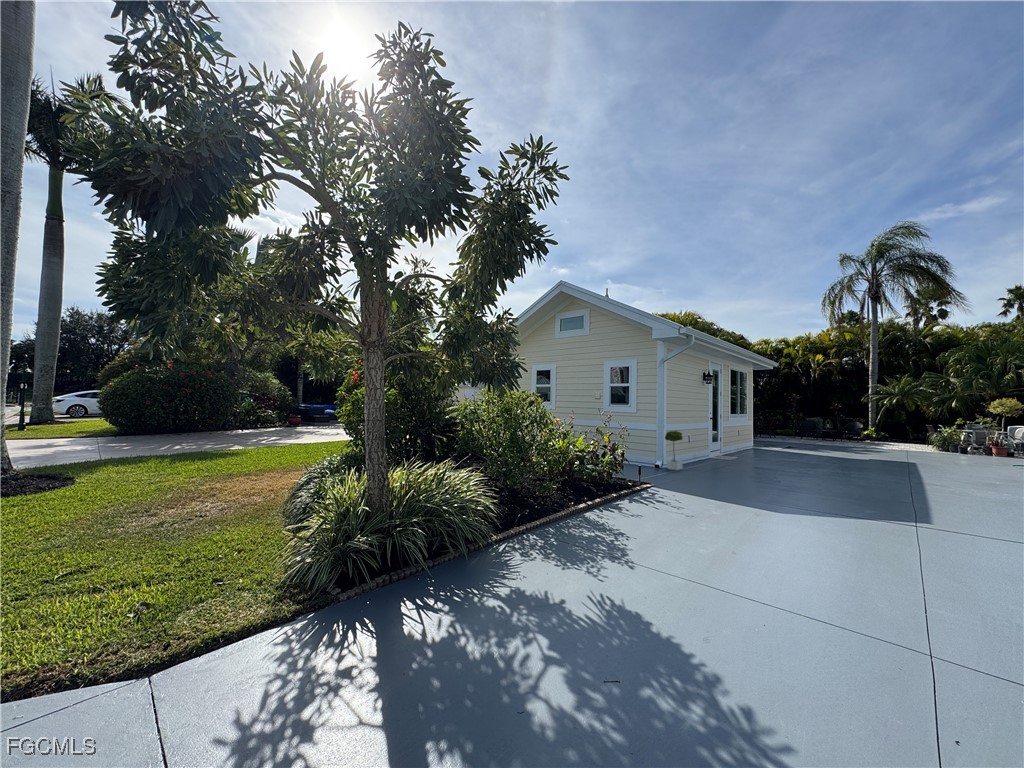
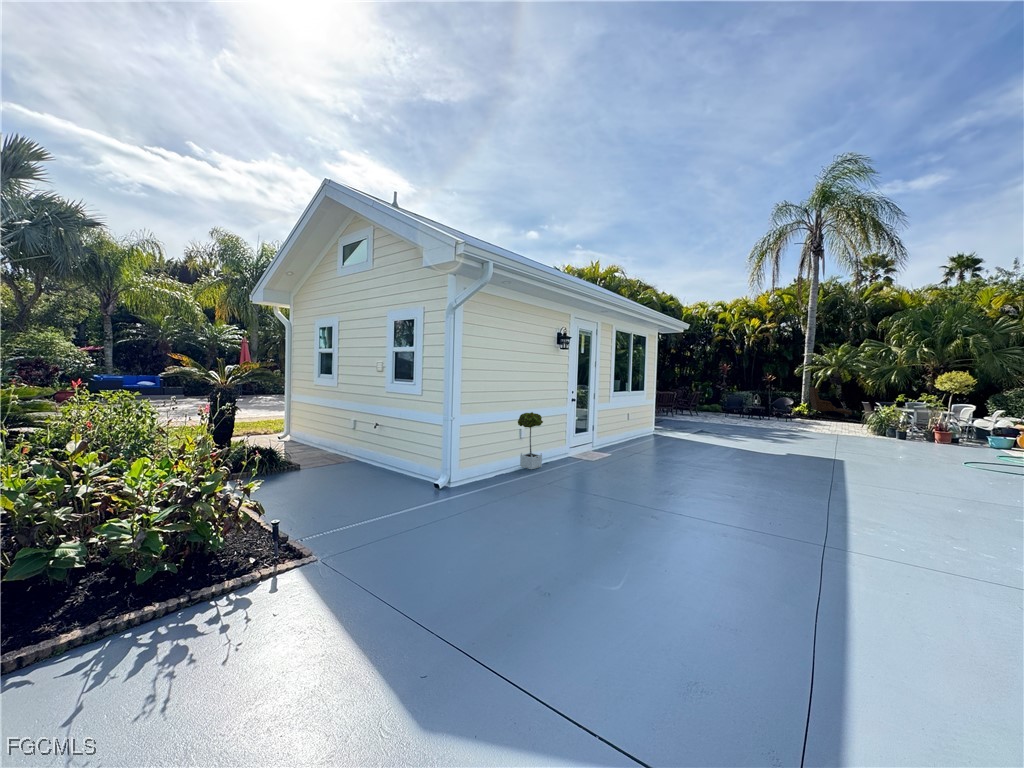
lounge chair: none [876,413,918,441] -> present [809,387,852,419]

